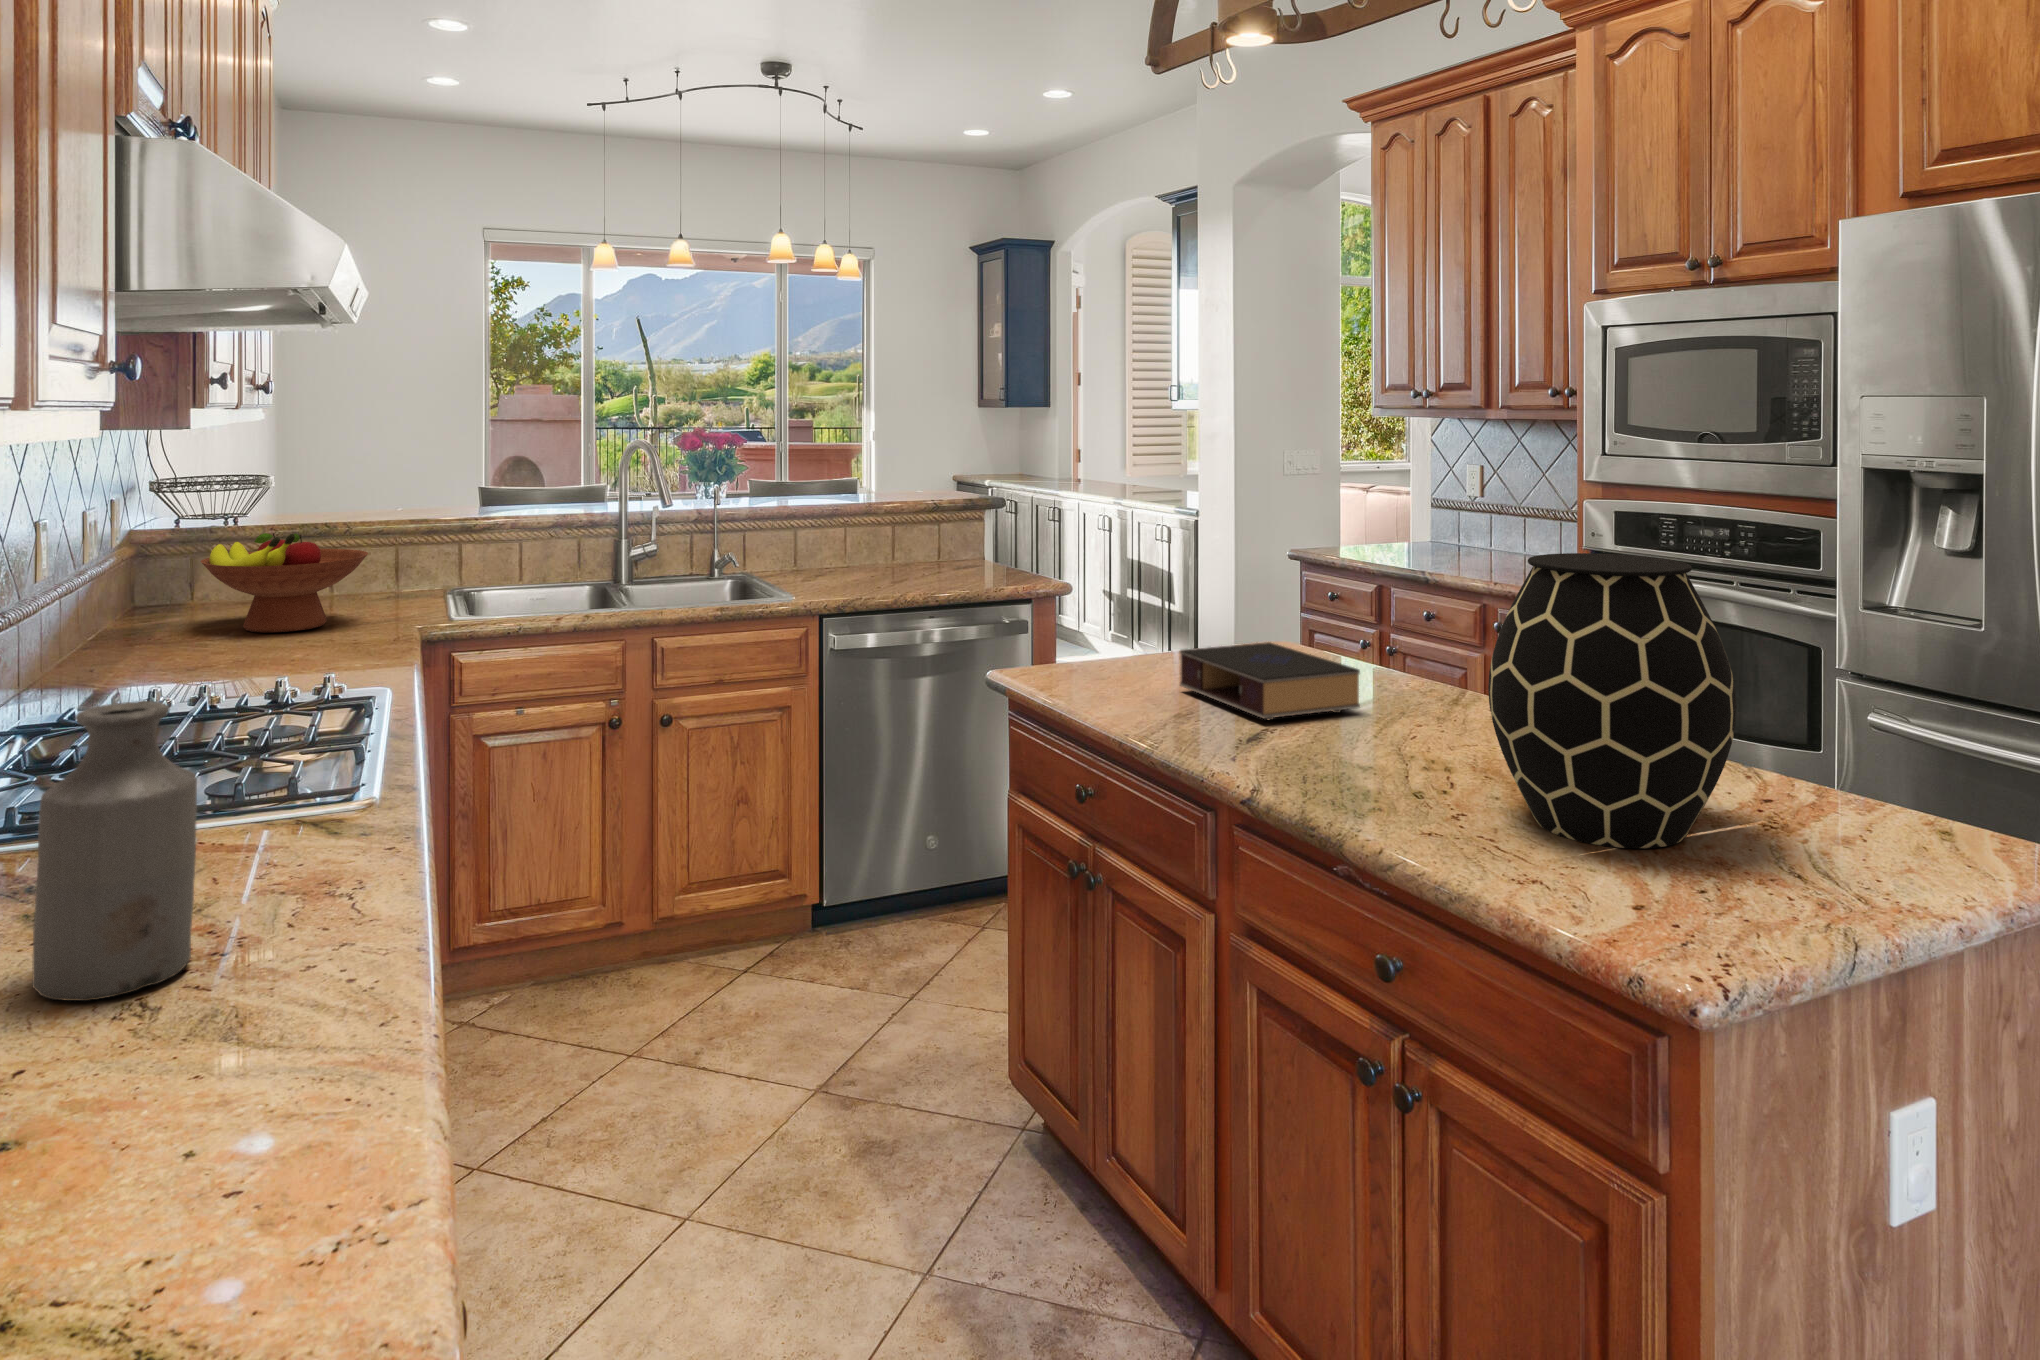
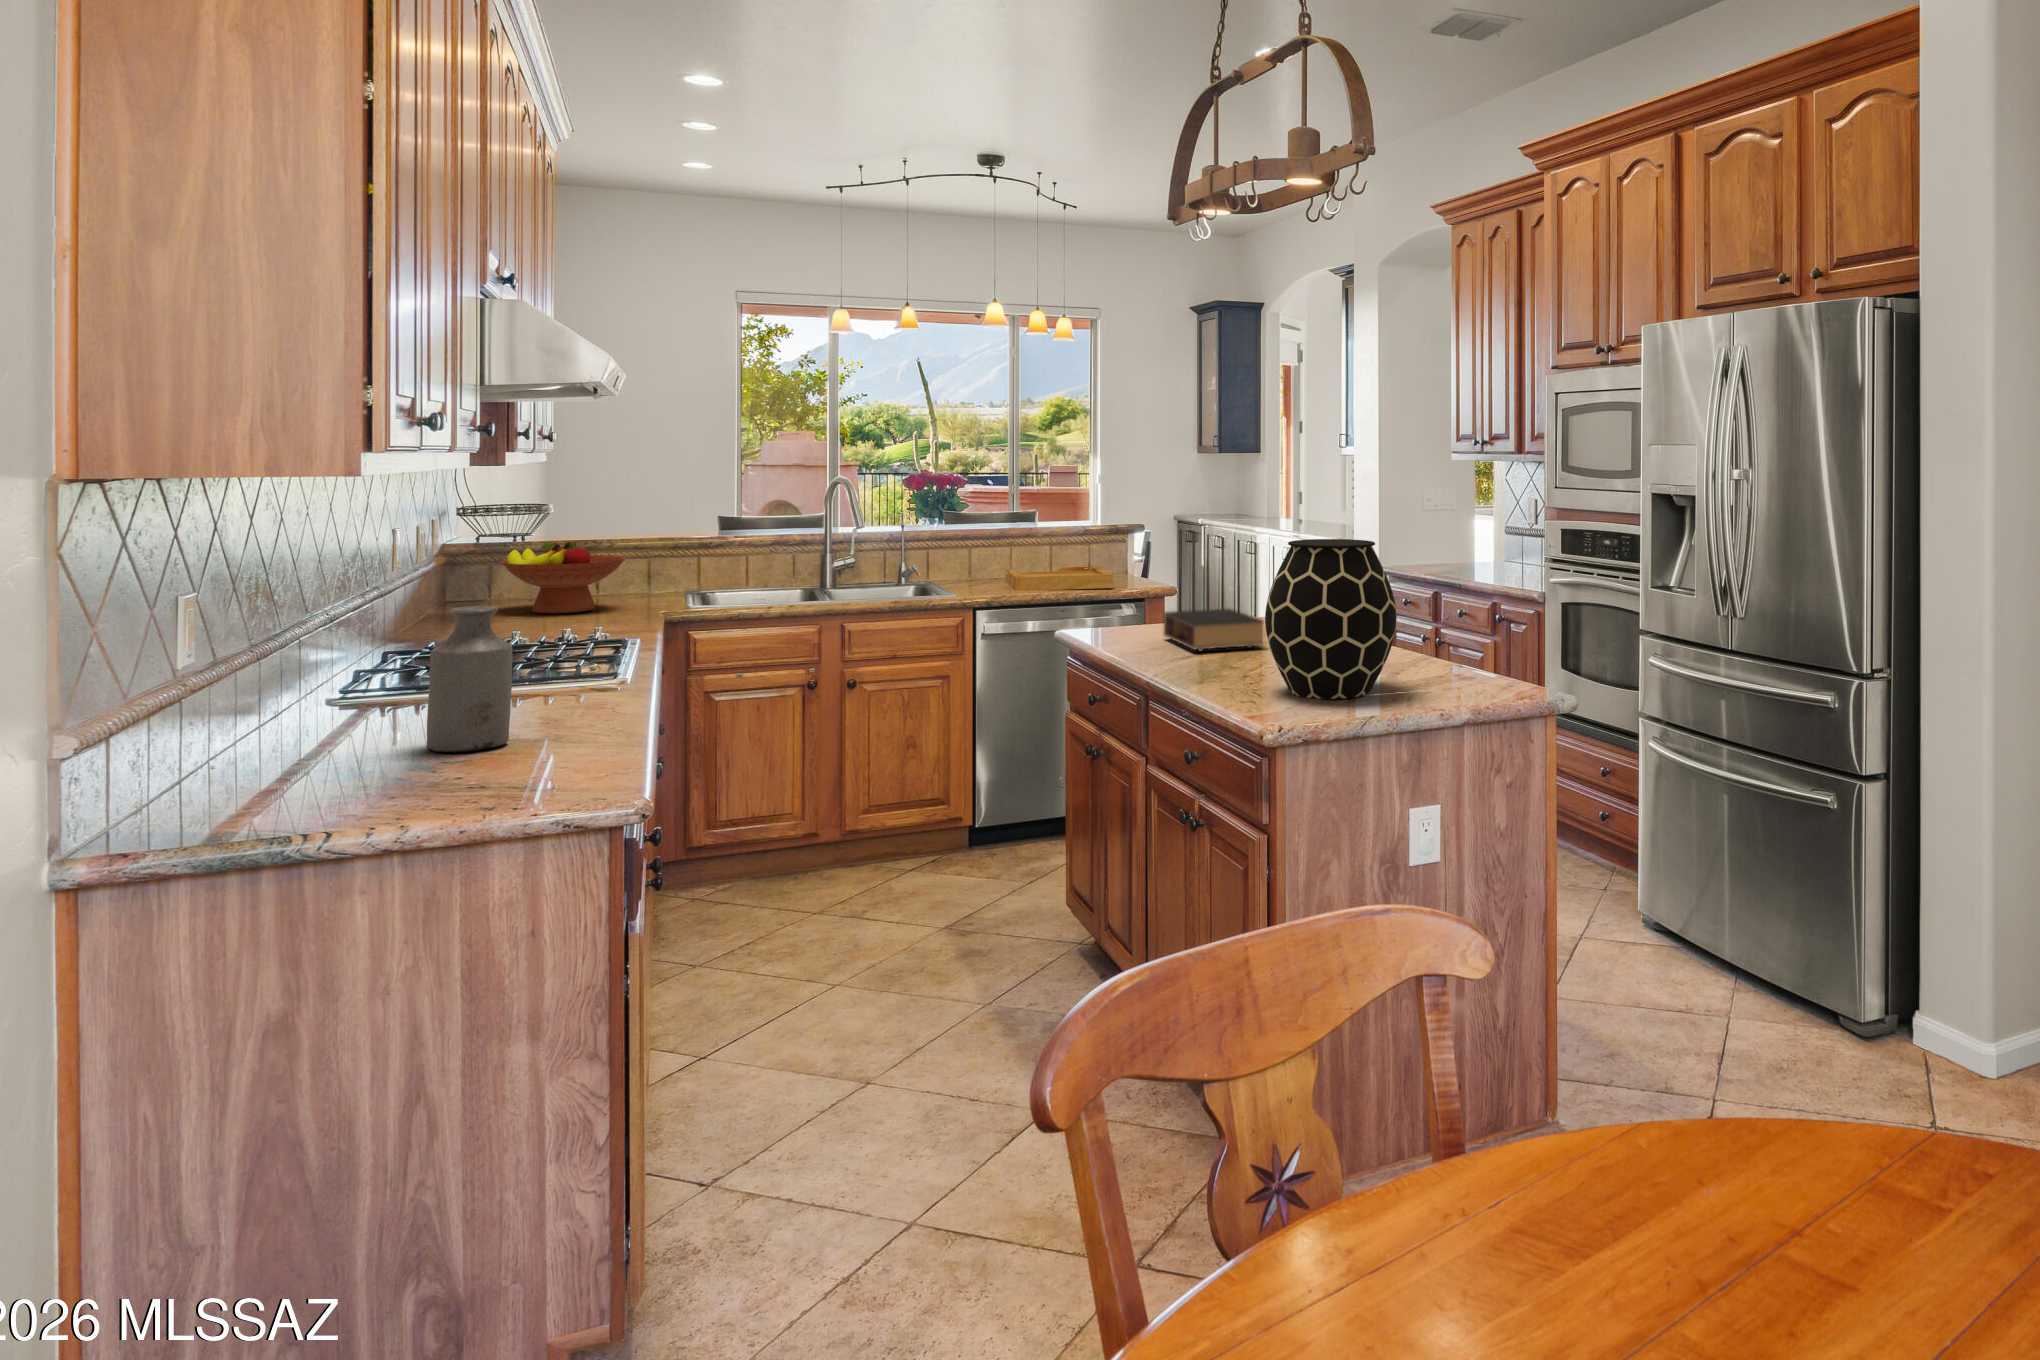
tray: none [830,552,974,588] -> present [1005,566,1113,591]

